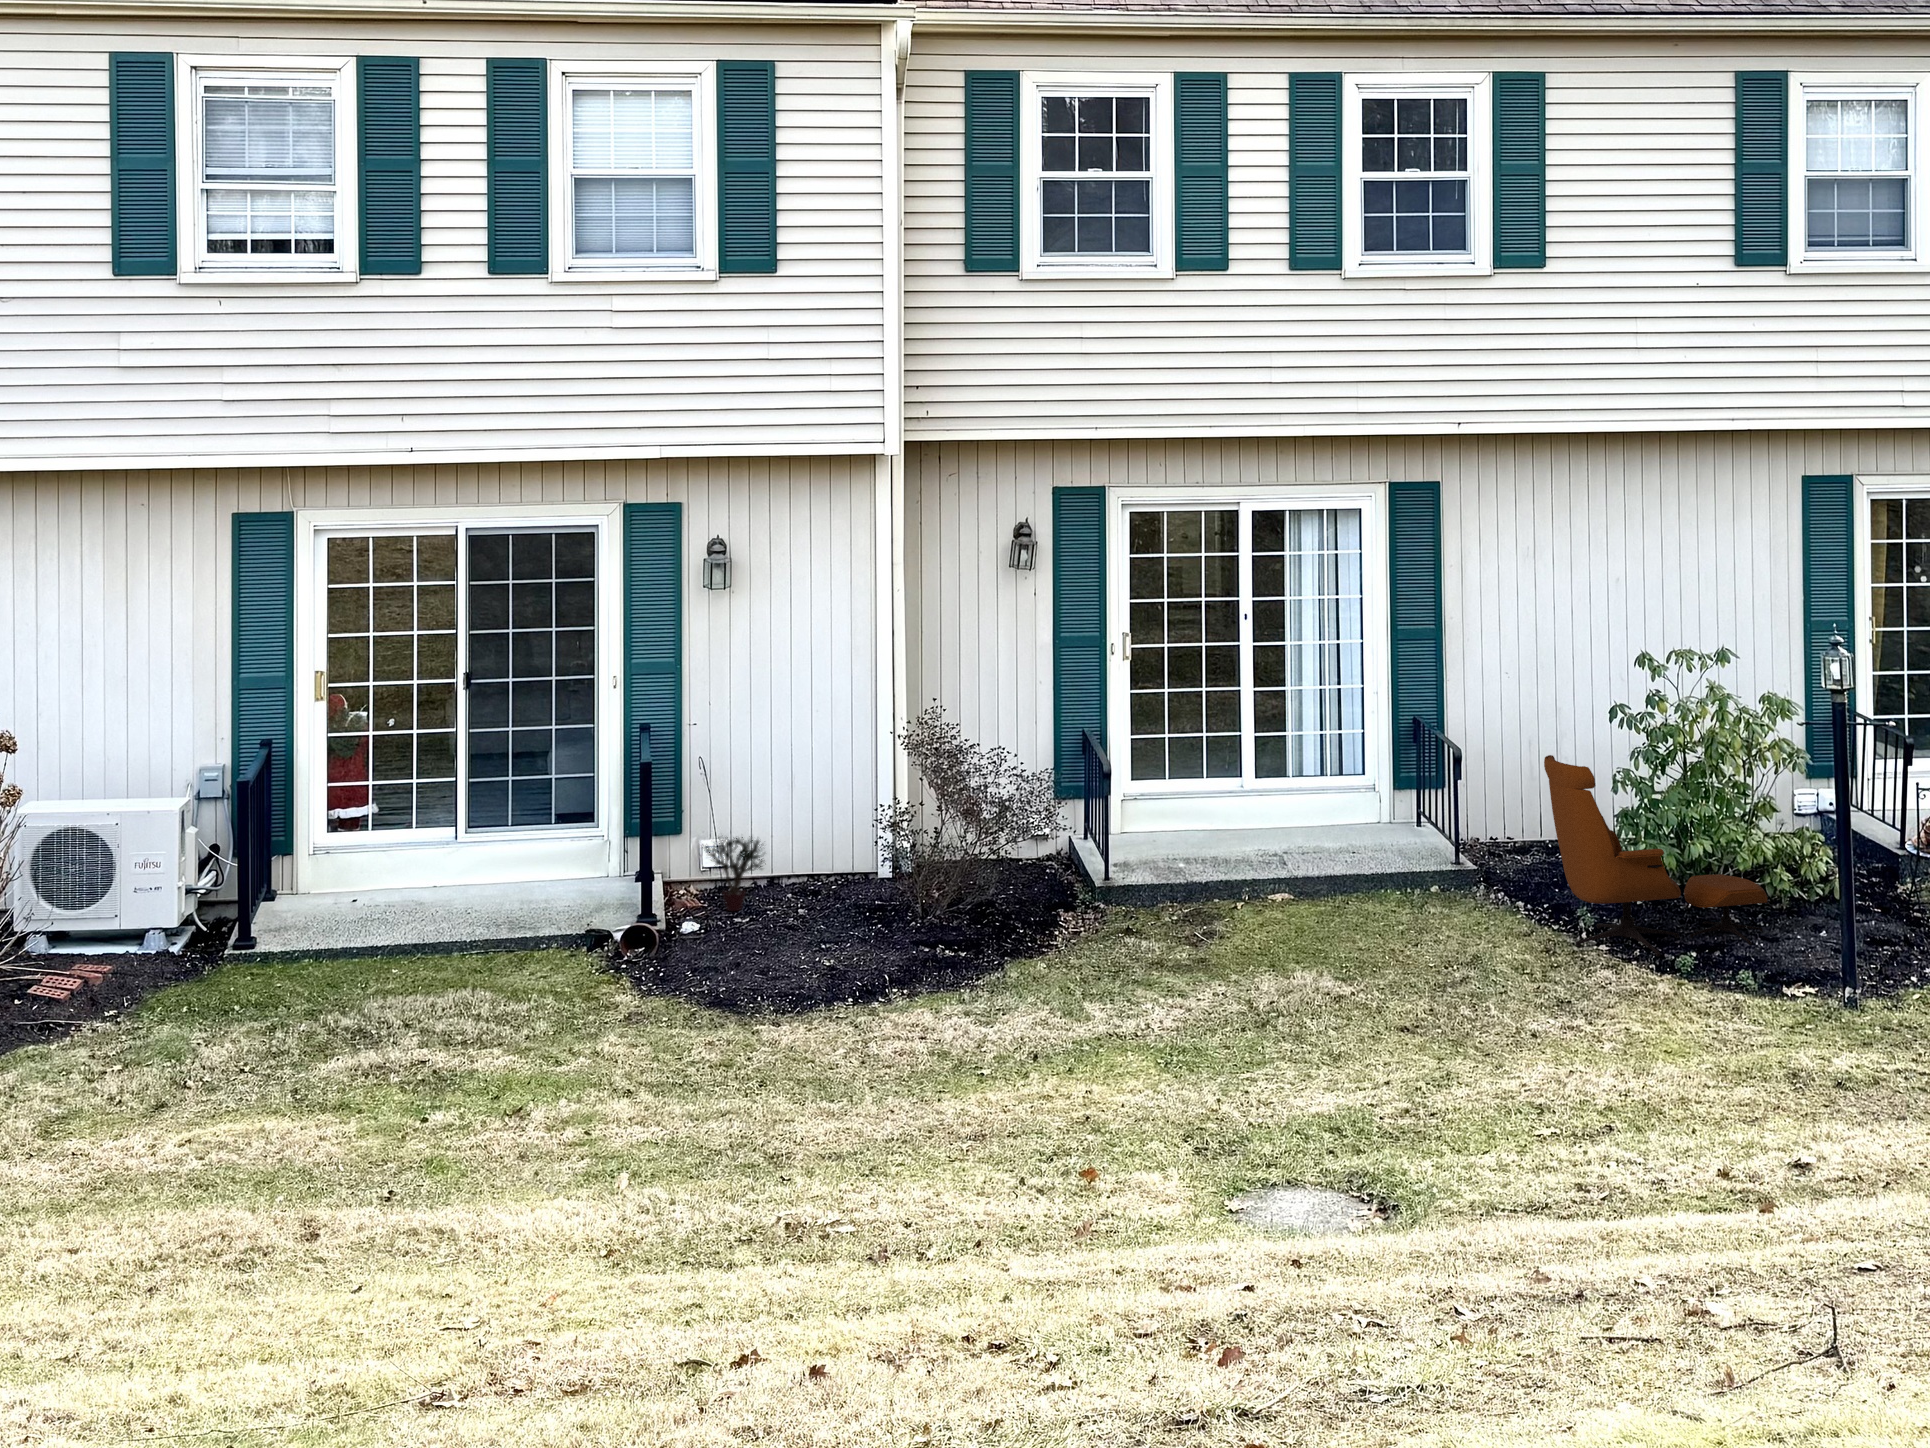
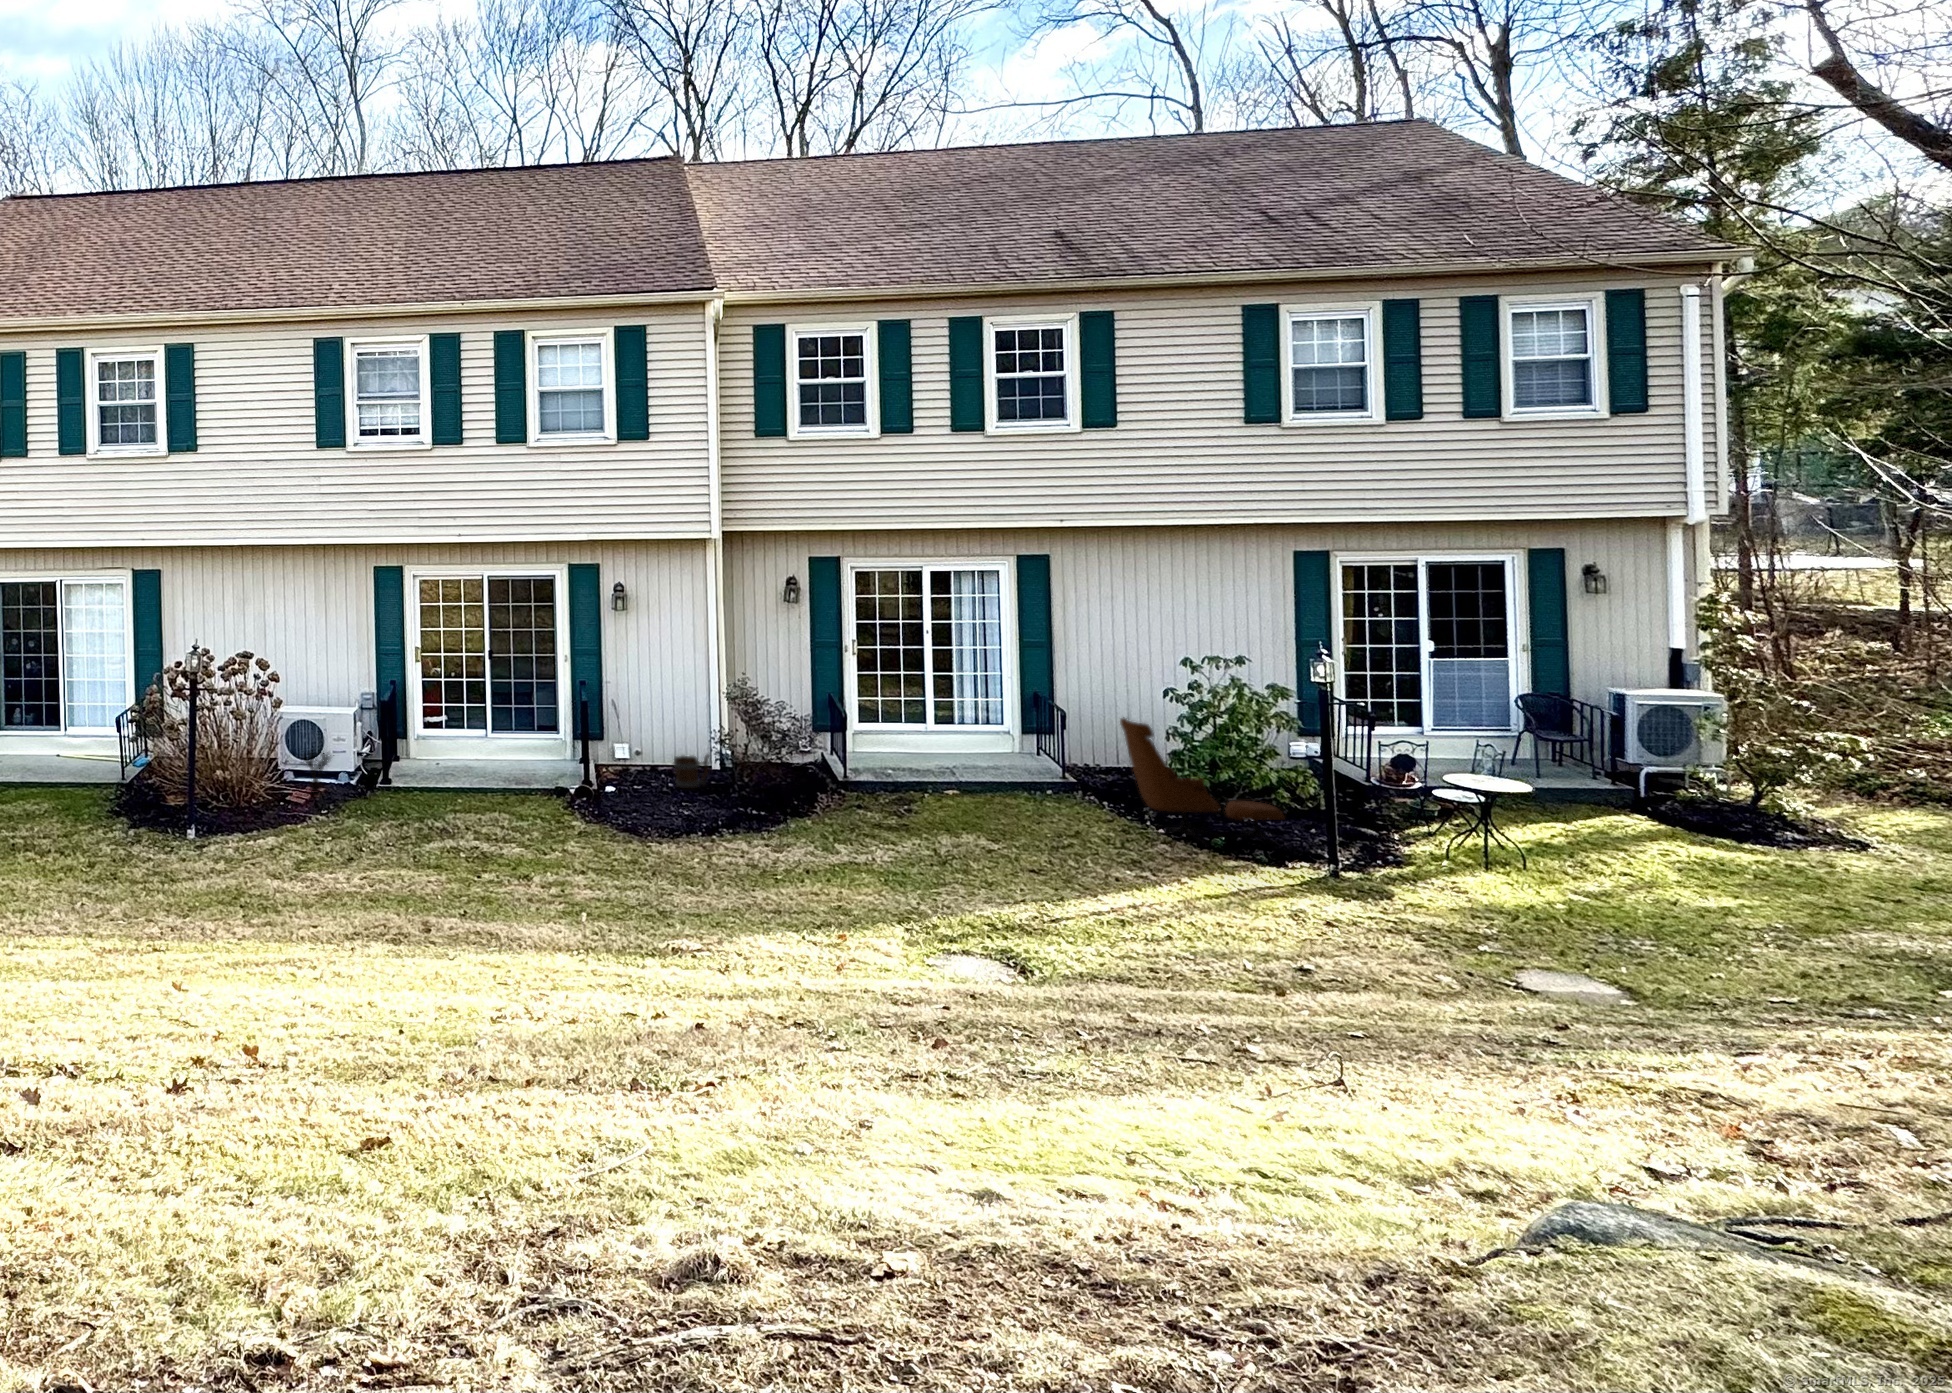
potted plant: present [702,837,763,911] -> present [301,750,334,793]
bucket: none [804,842,871,908] -> present [673,755,709,788]

